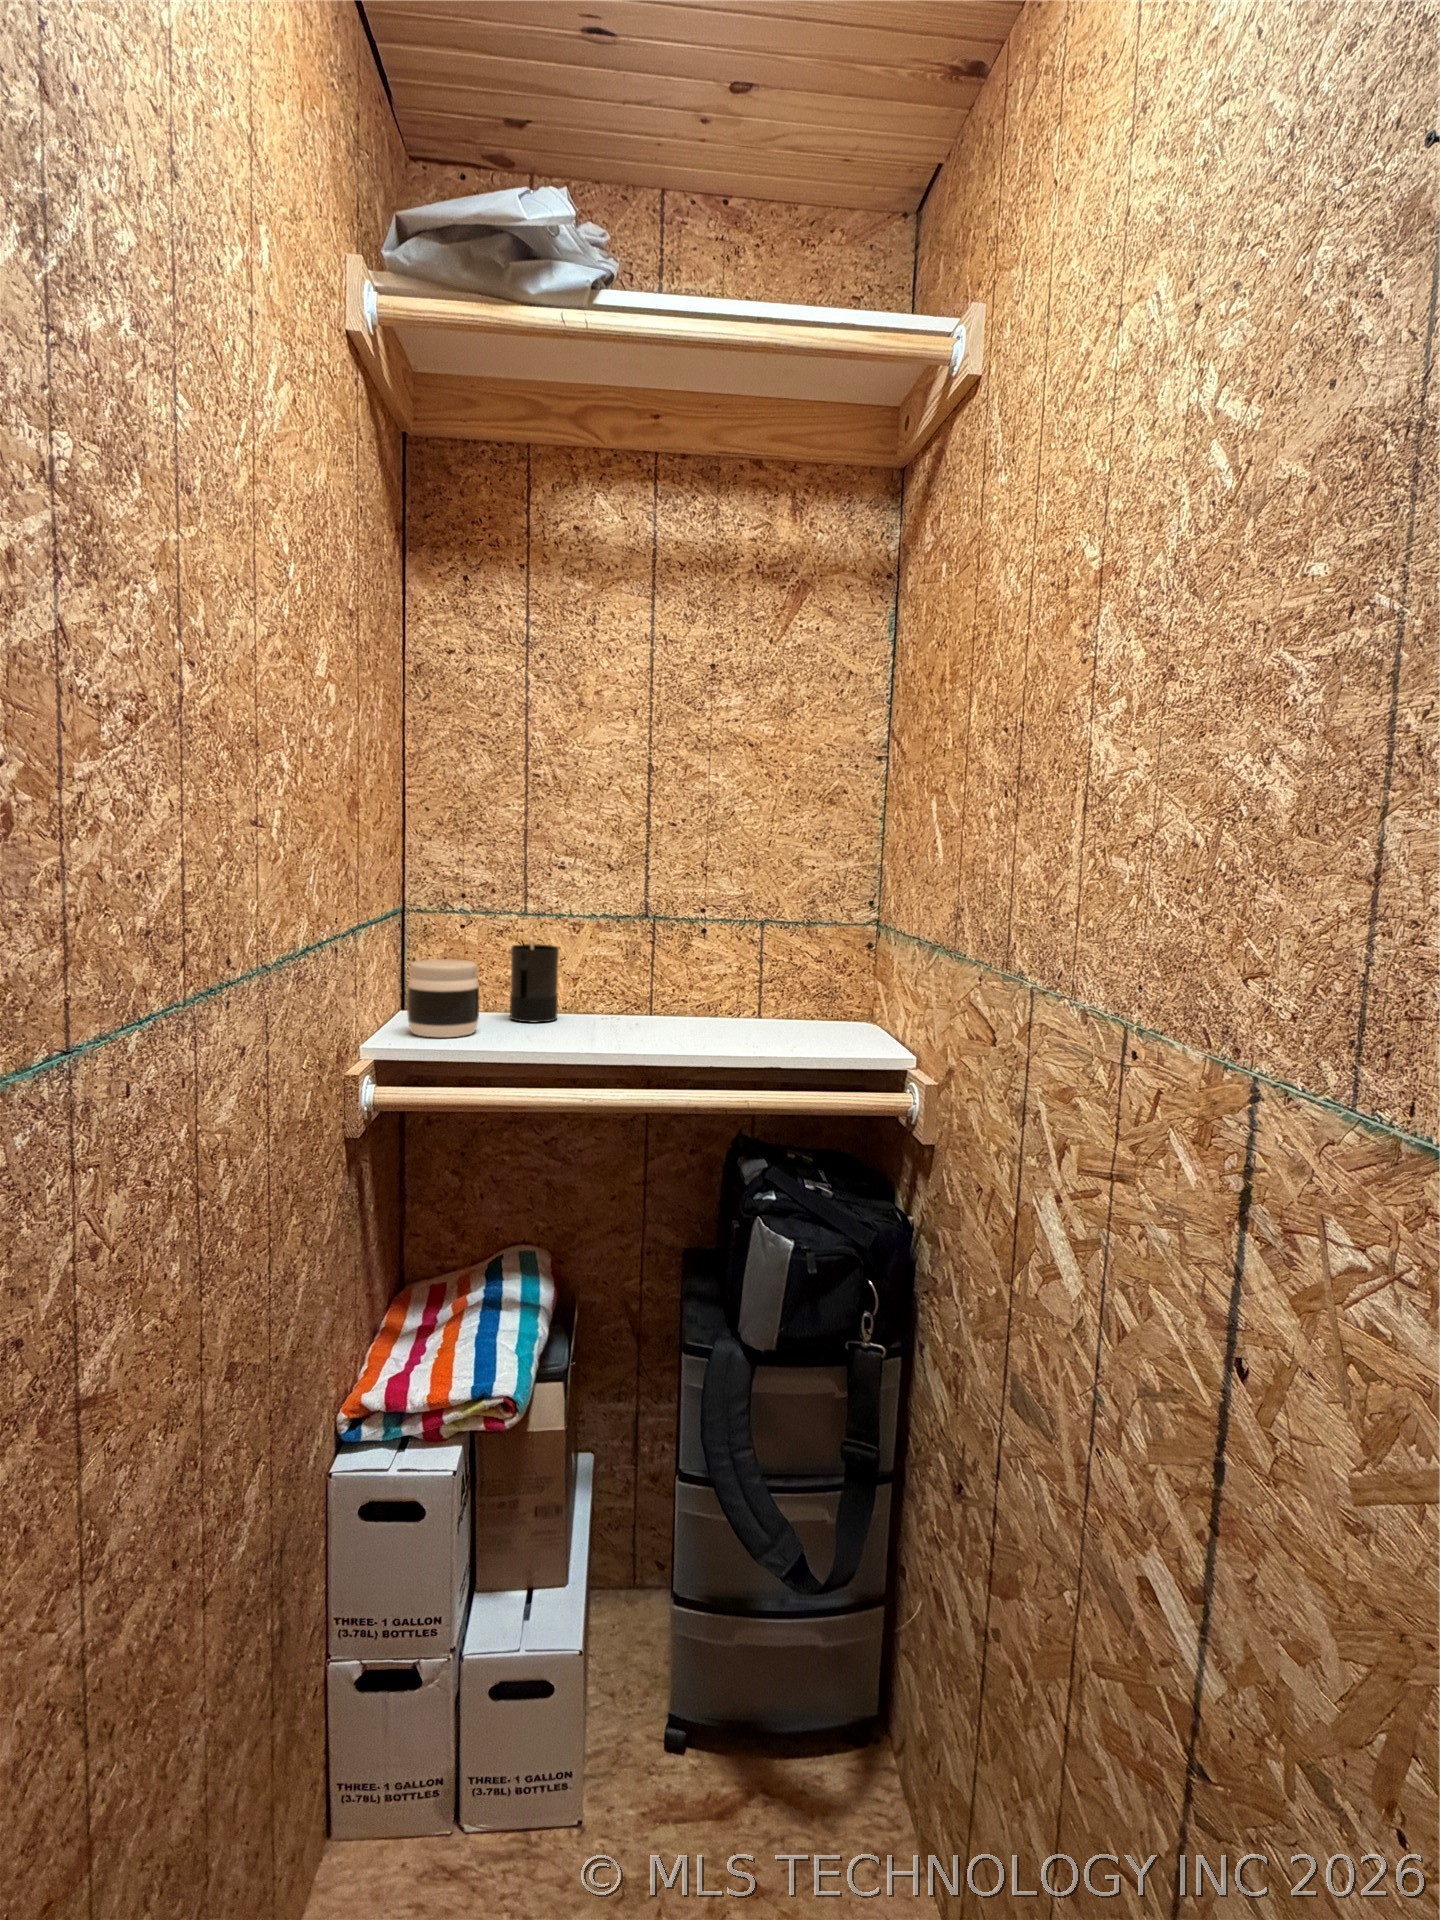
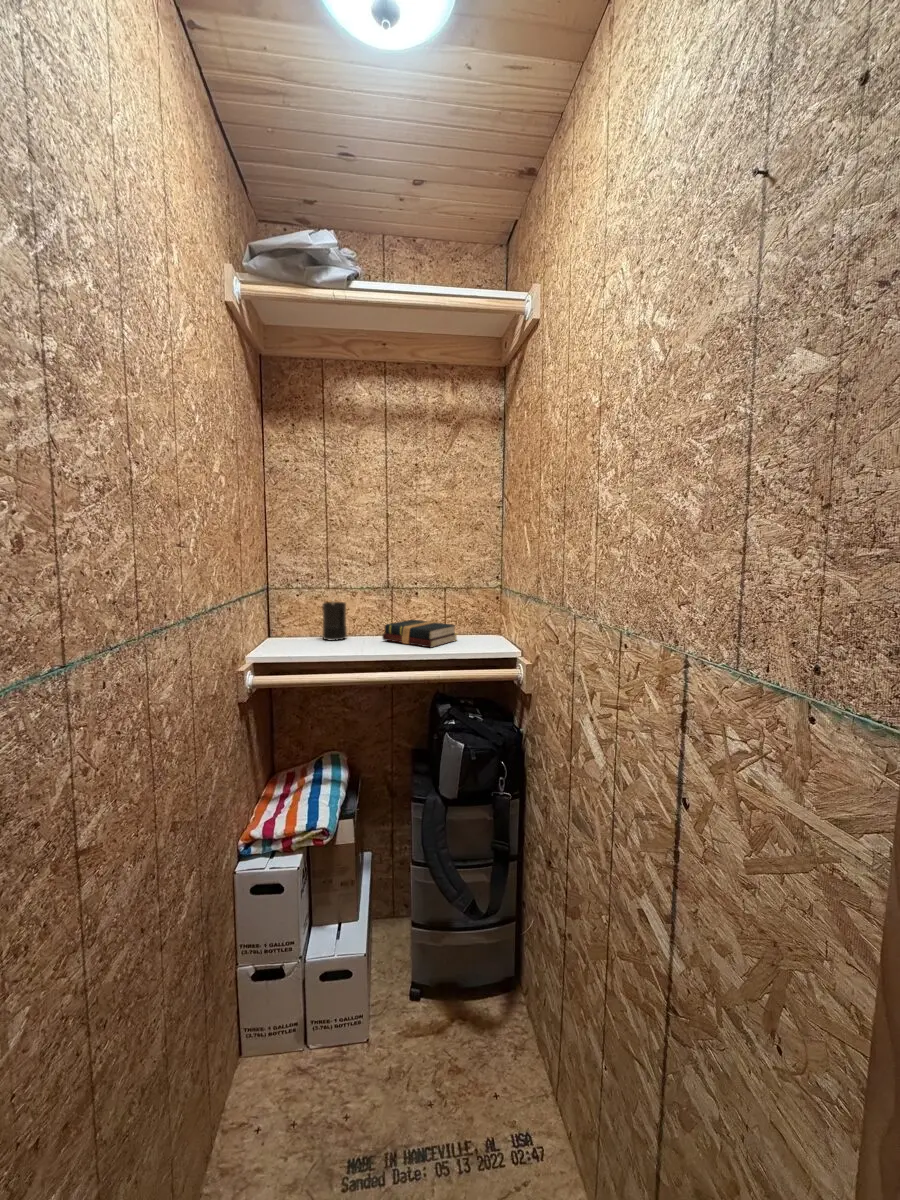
jar: present [407,959,479,1037] -> none [269,611,306,650]
hardback book: none [630,986,782,1044] -> present [383,620,457,648]

